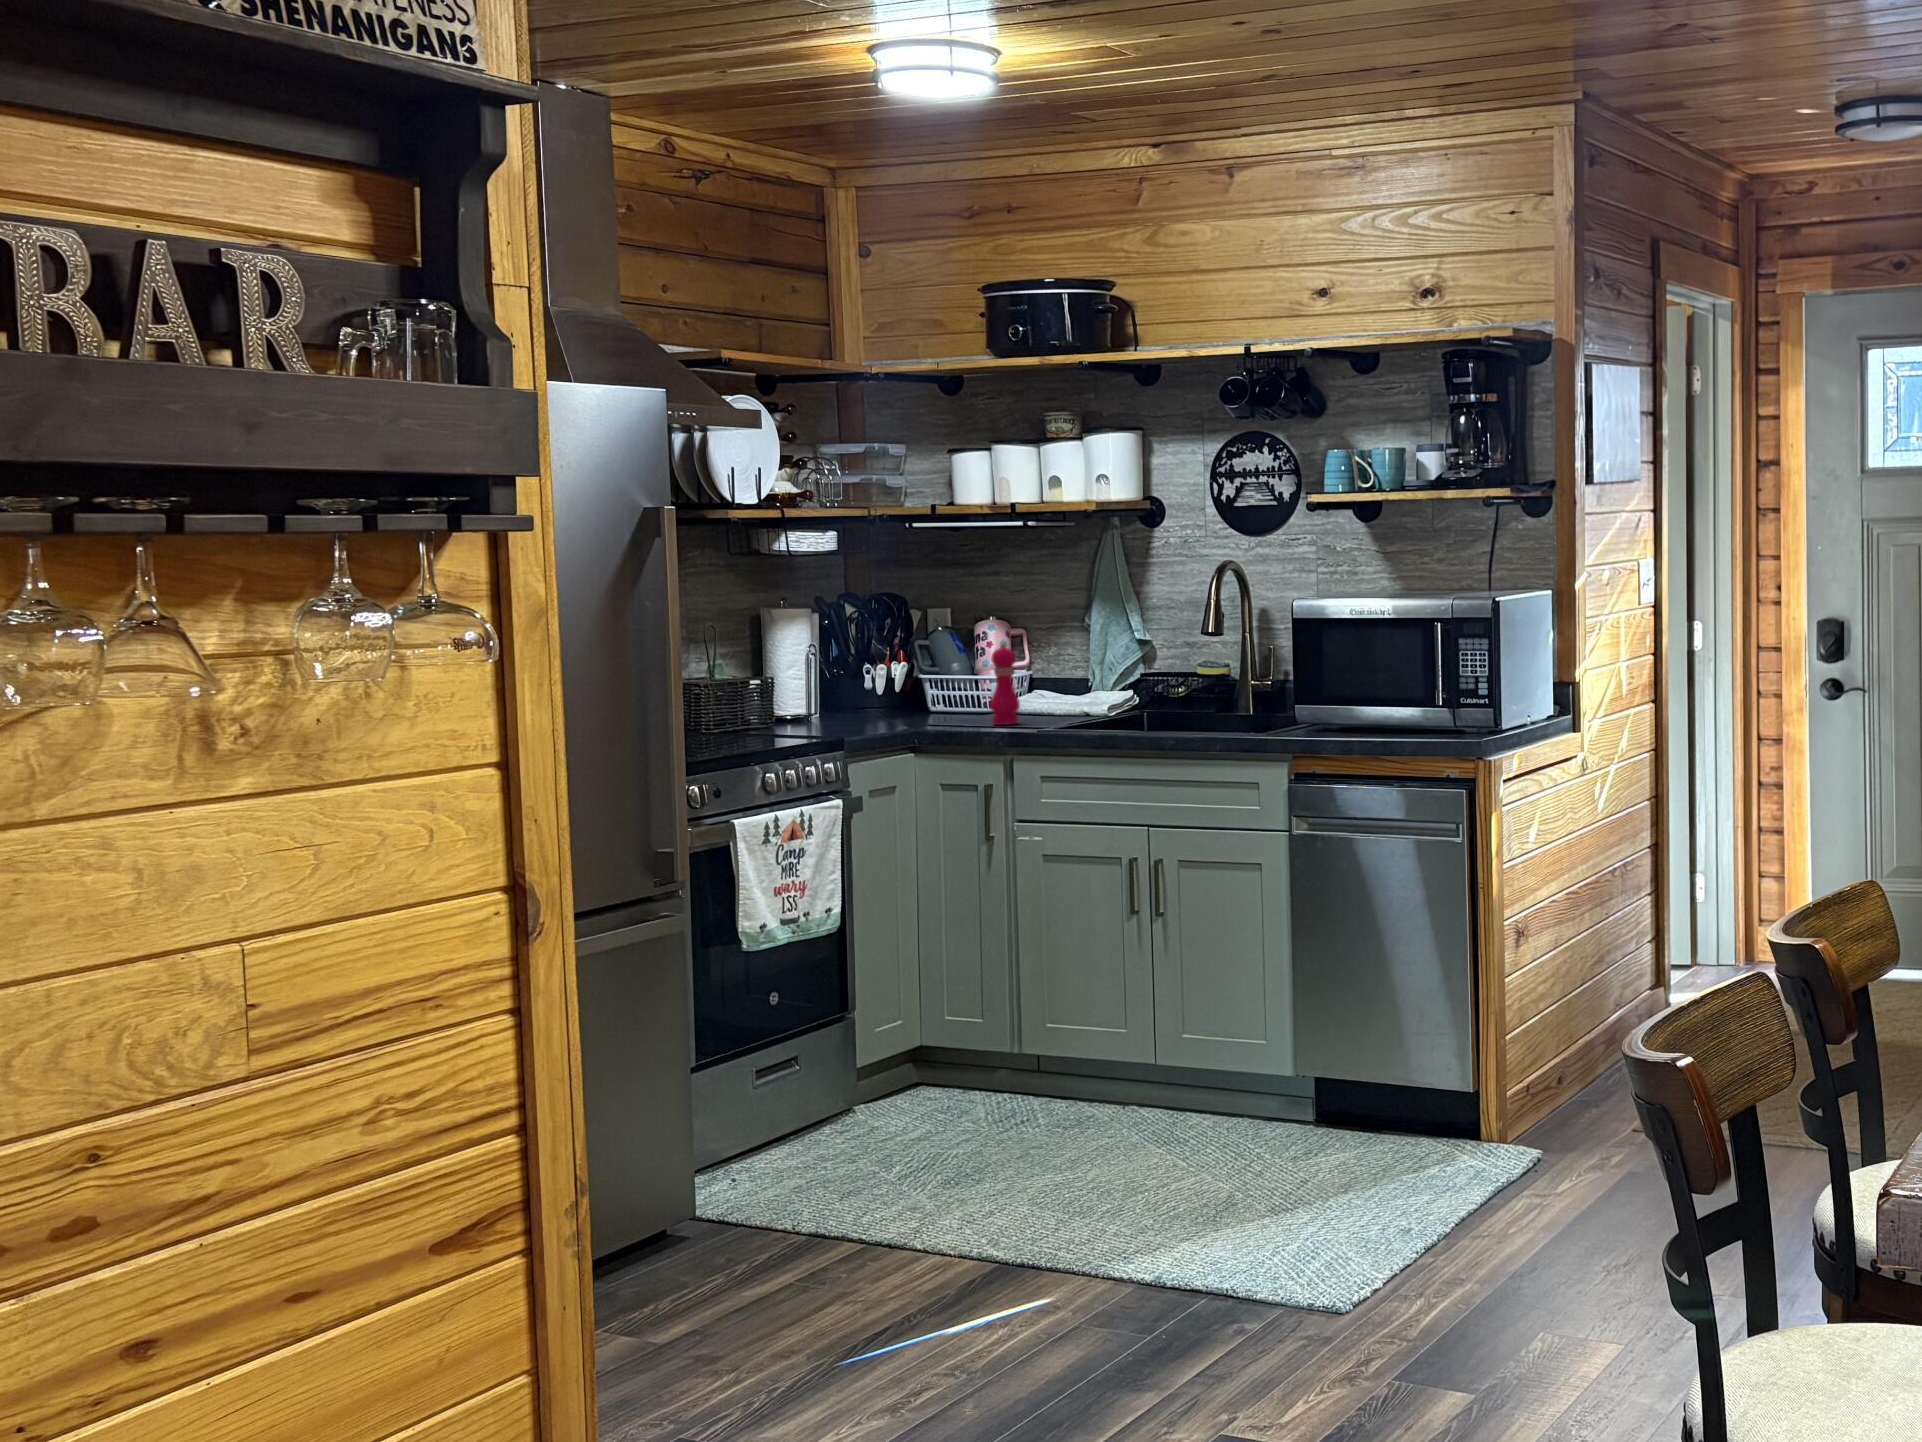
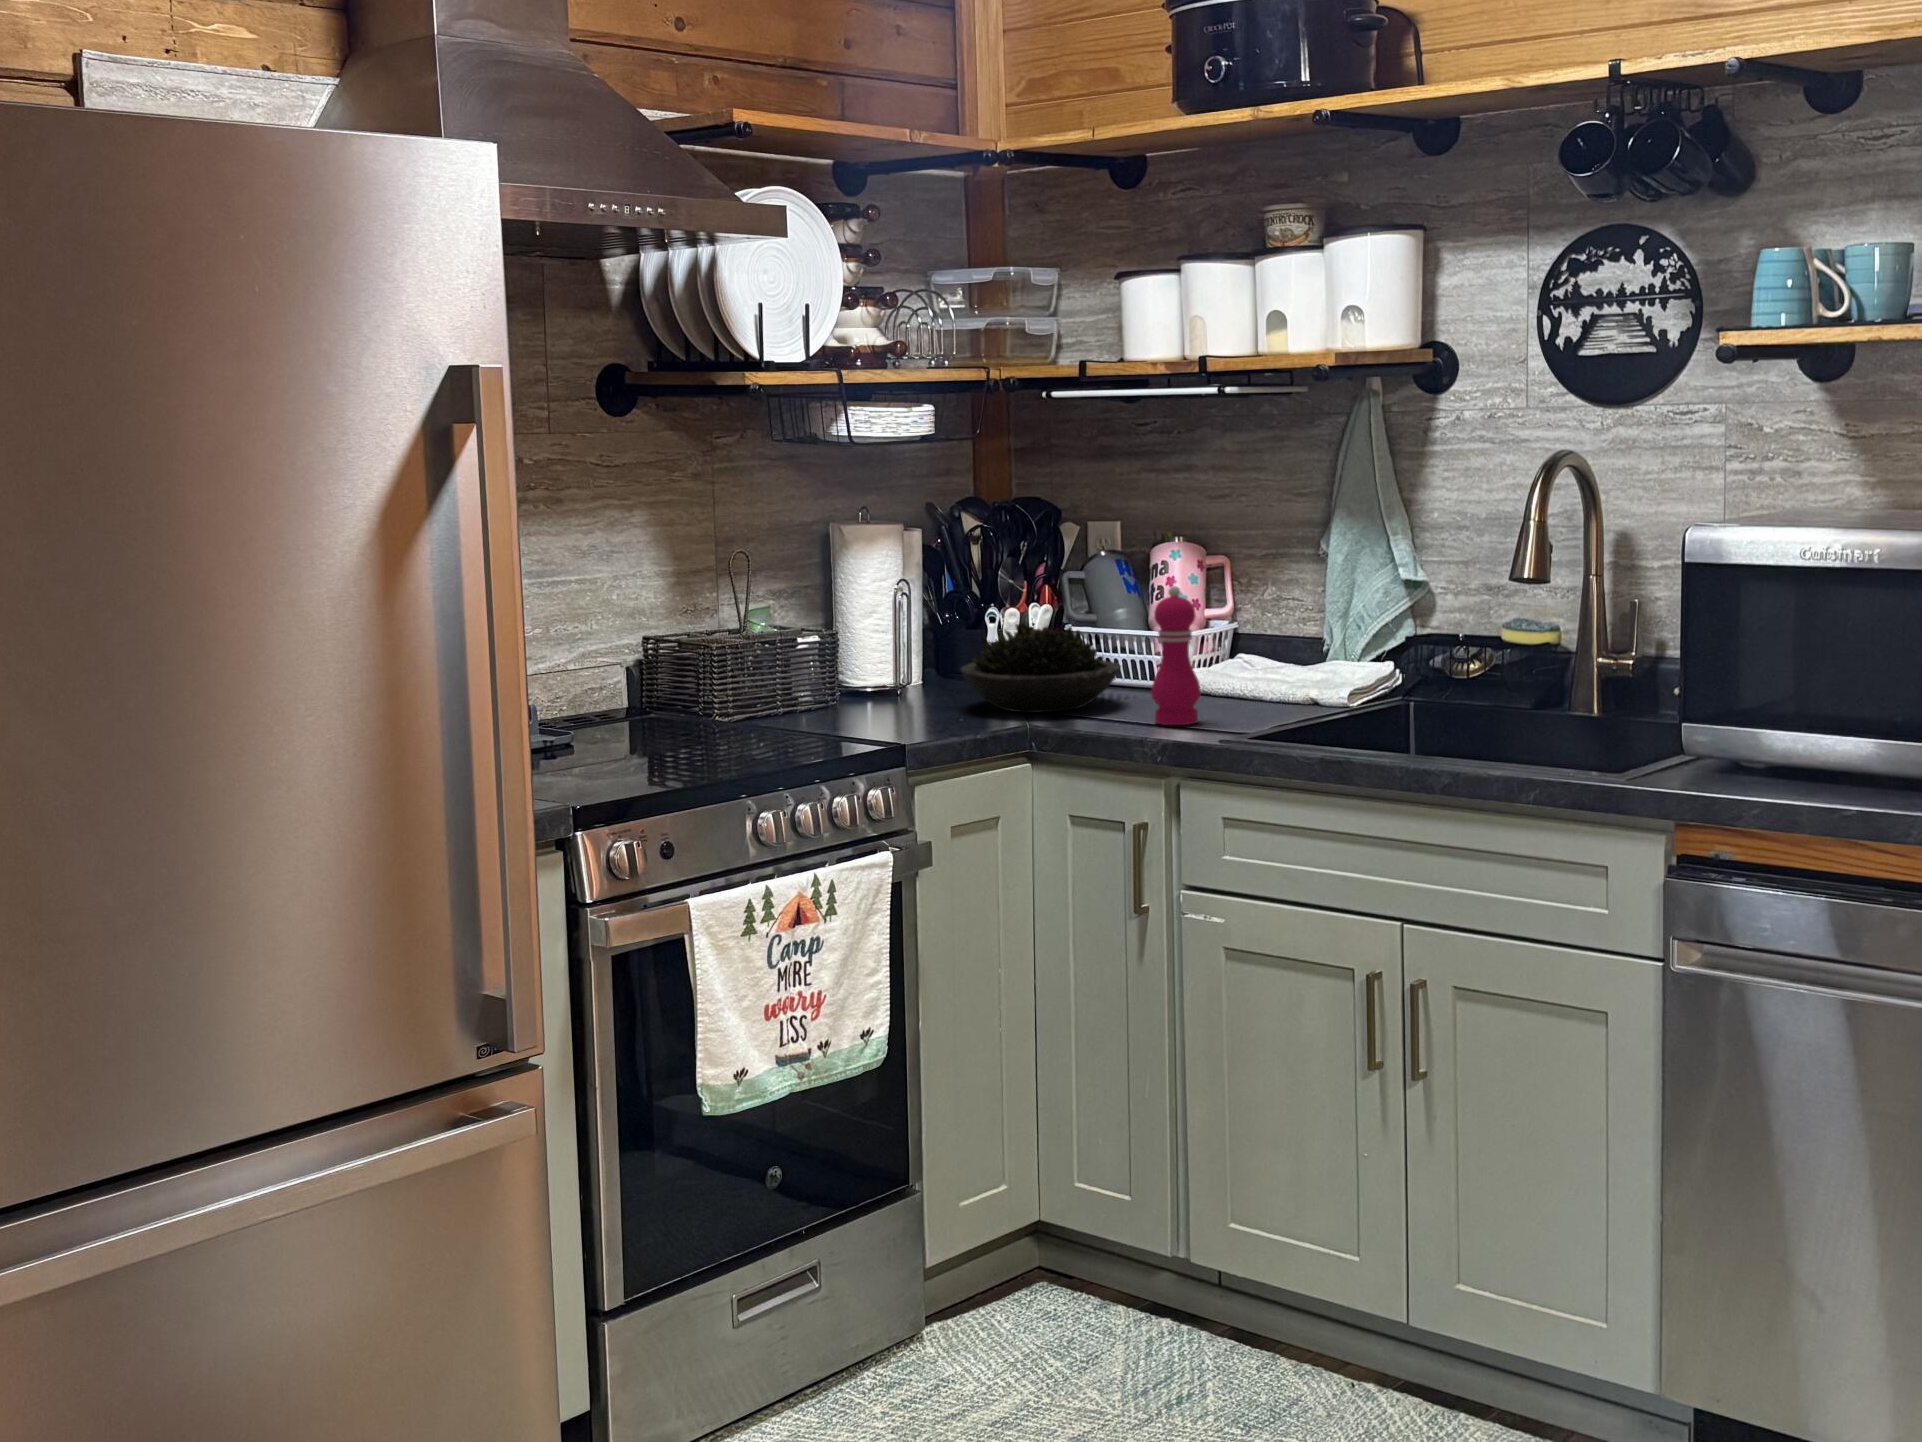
succulent plant: none [865,667,966,723] -> present [961,622,1121,712]

